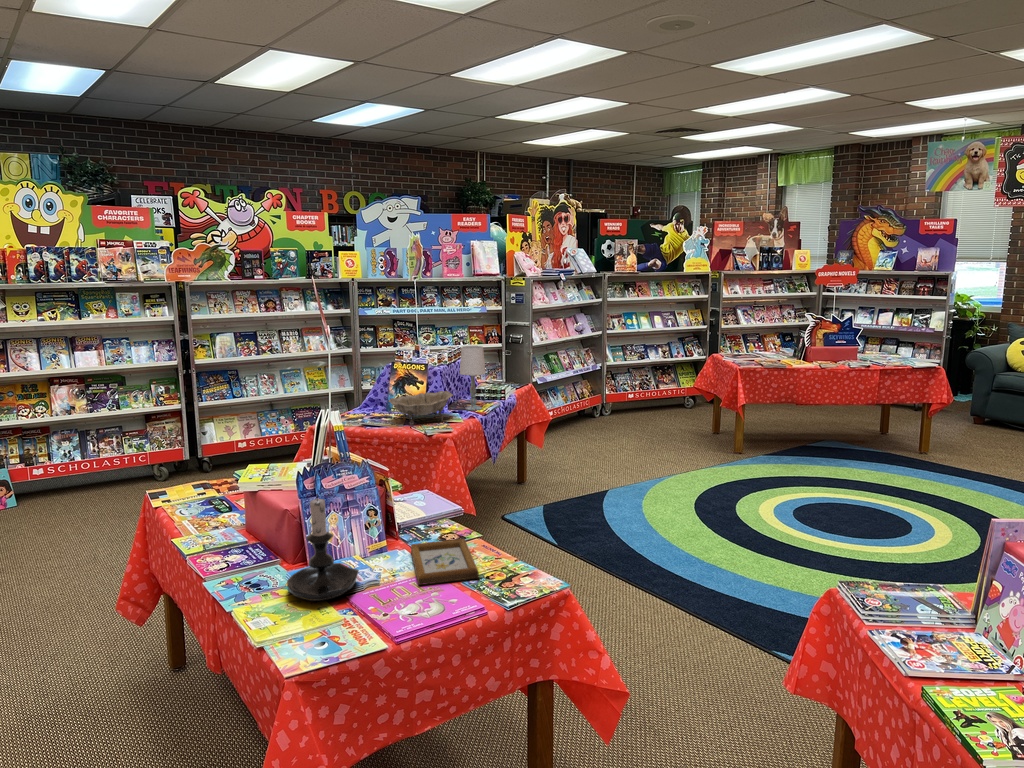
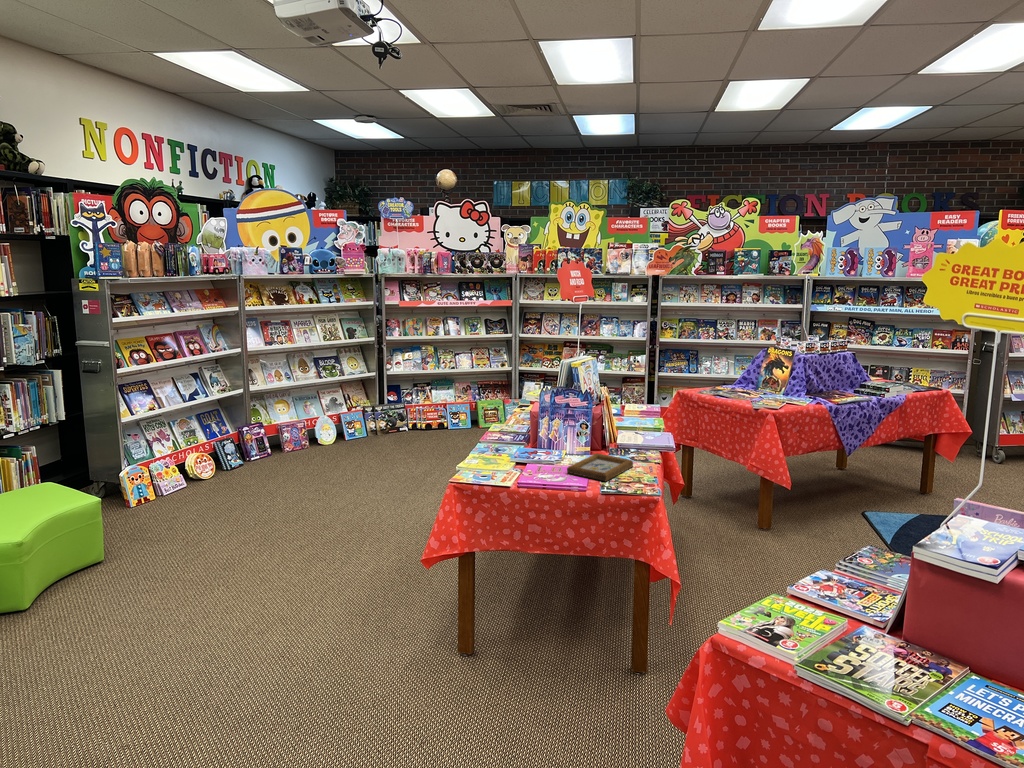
table lamp: present [460,346,486,410] -> none [824,338,852,401]
decorative bowl: present [389,391,453,425] -> none [739,375,802,402]
candle holder: present [287,494,359,601] -> none [497,394,543,463]

